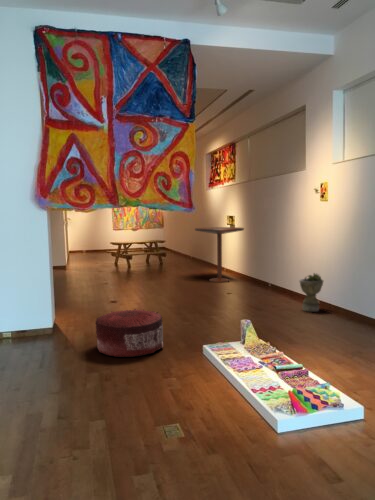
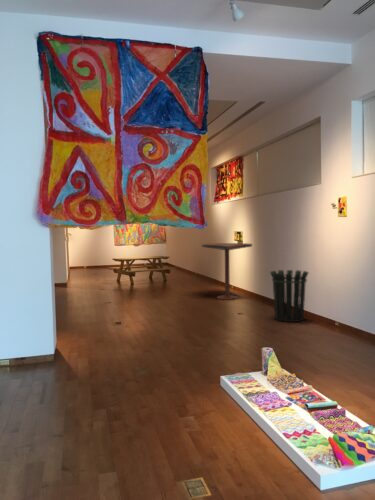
waste bin: none [258,253,295,302] -> present [270,270,308,322]
planter: present [299,273,323,312] -> none [316,292,342,333]
pouf: present [96,309,164,357] -> none [102,334,176,390]

